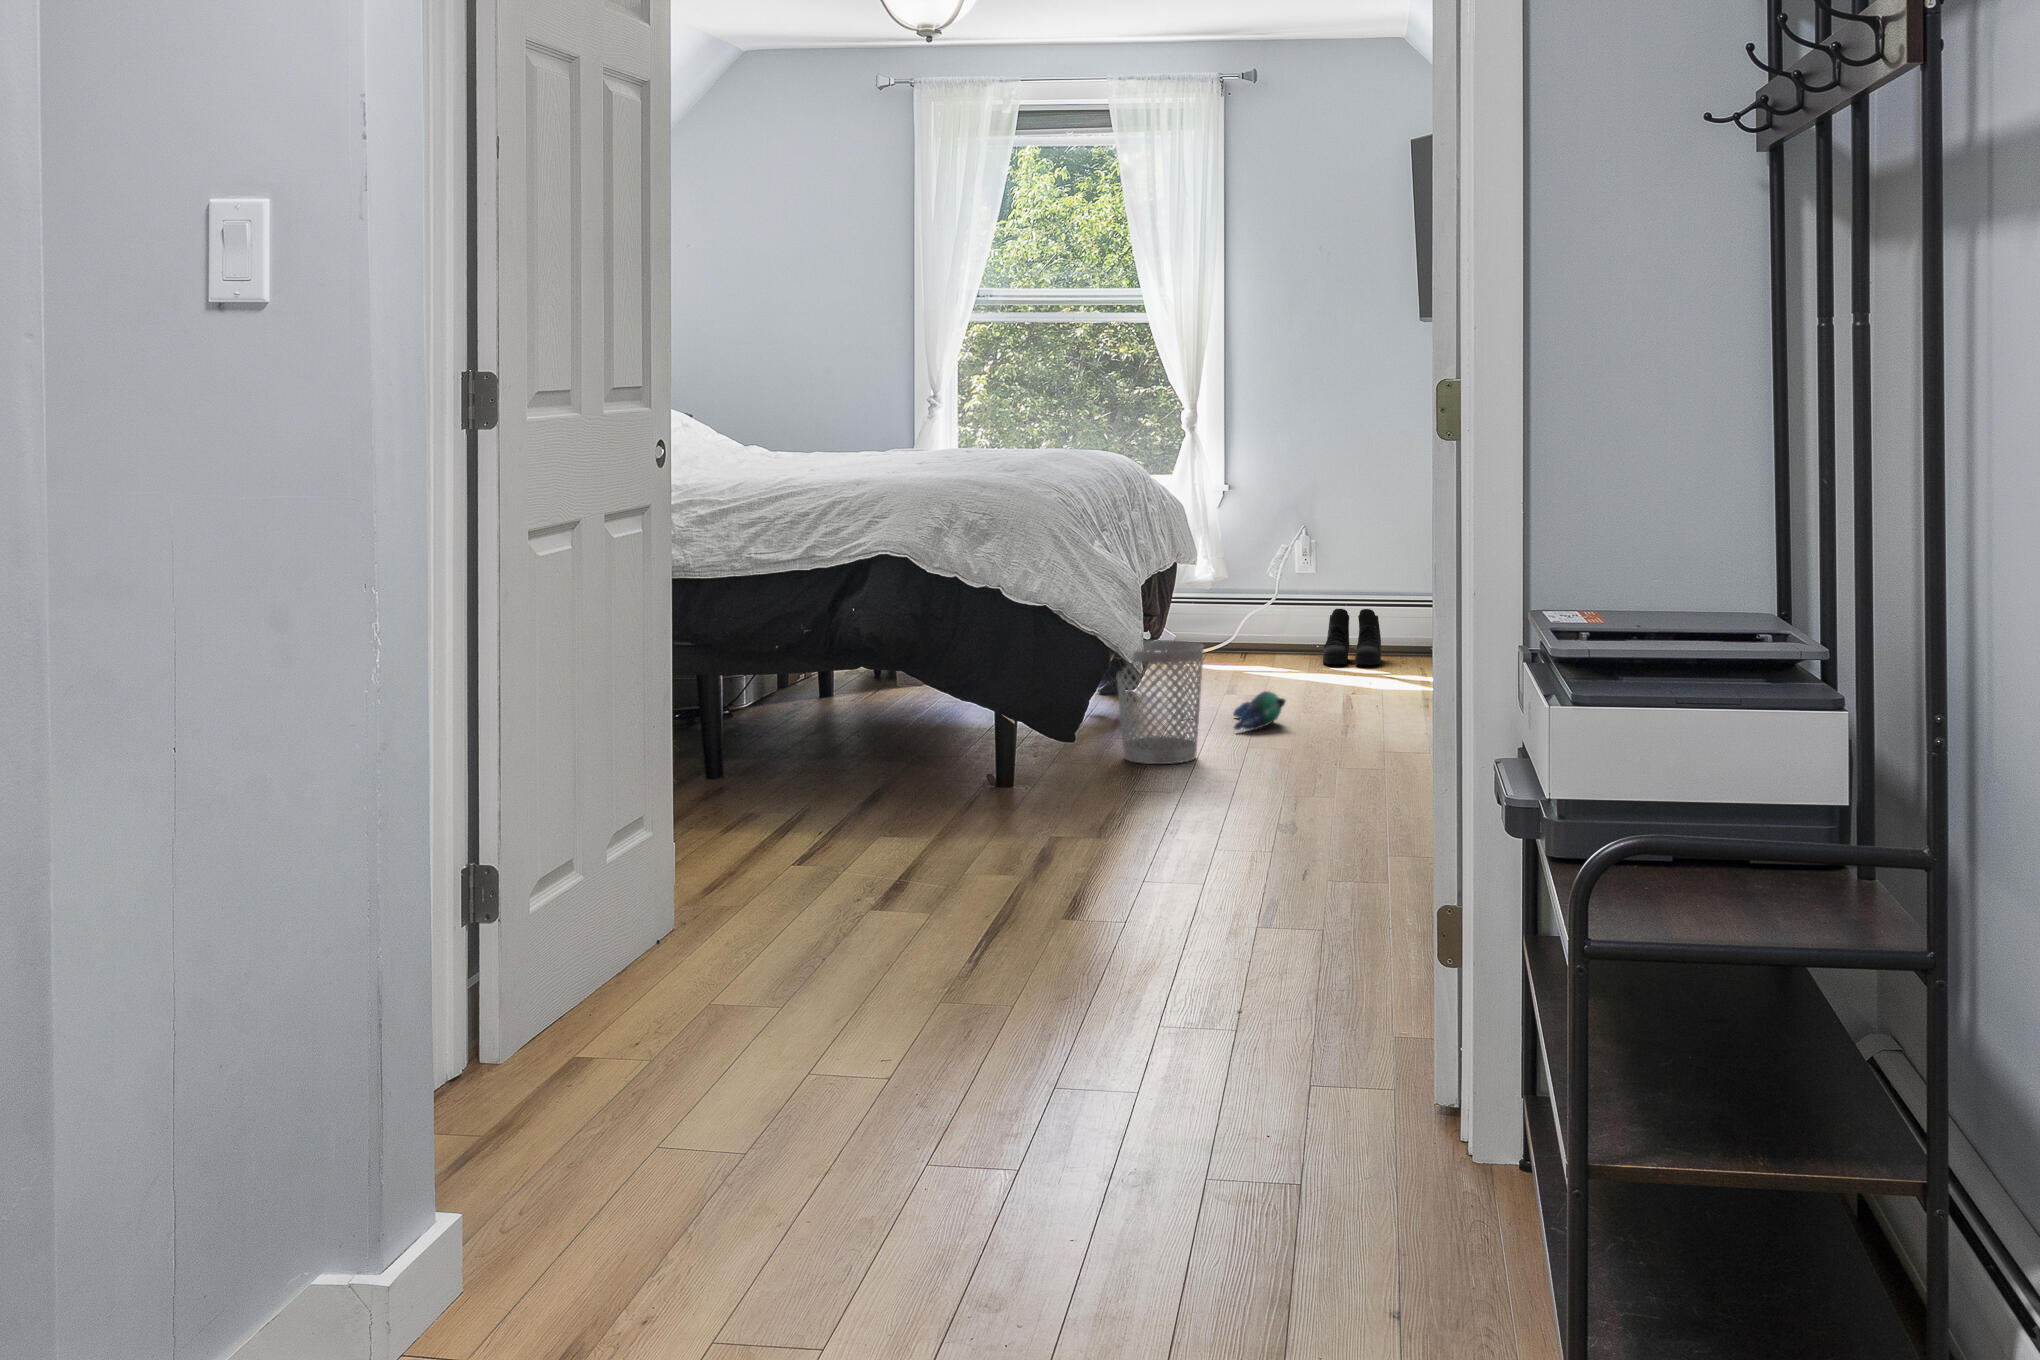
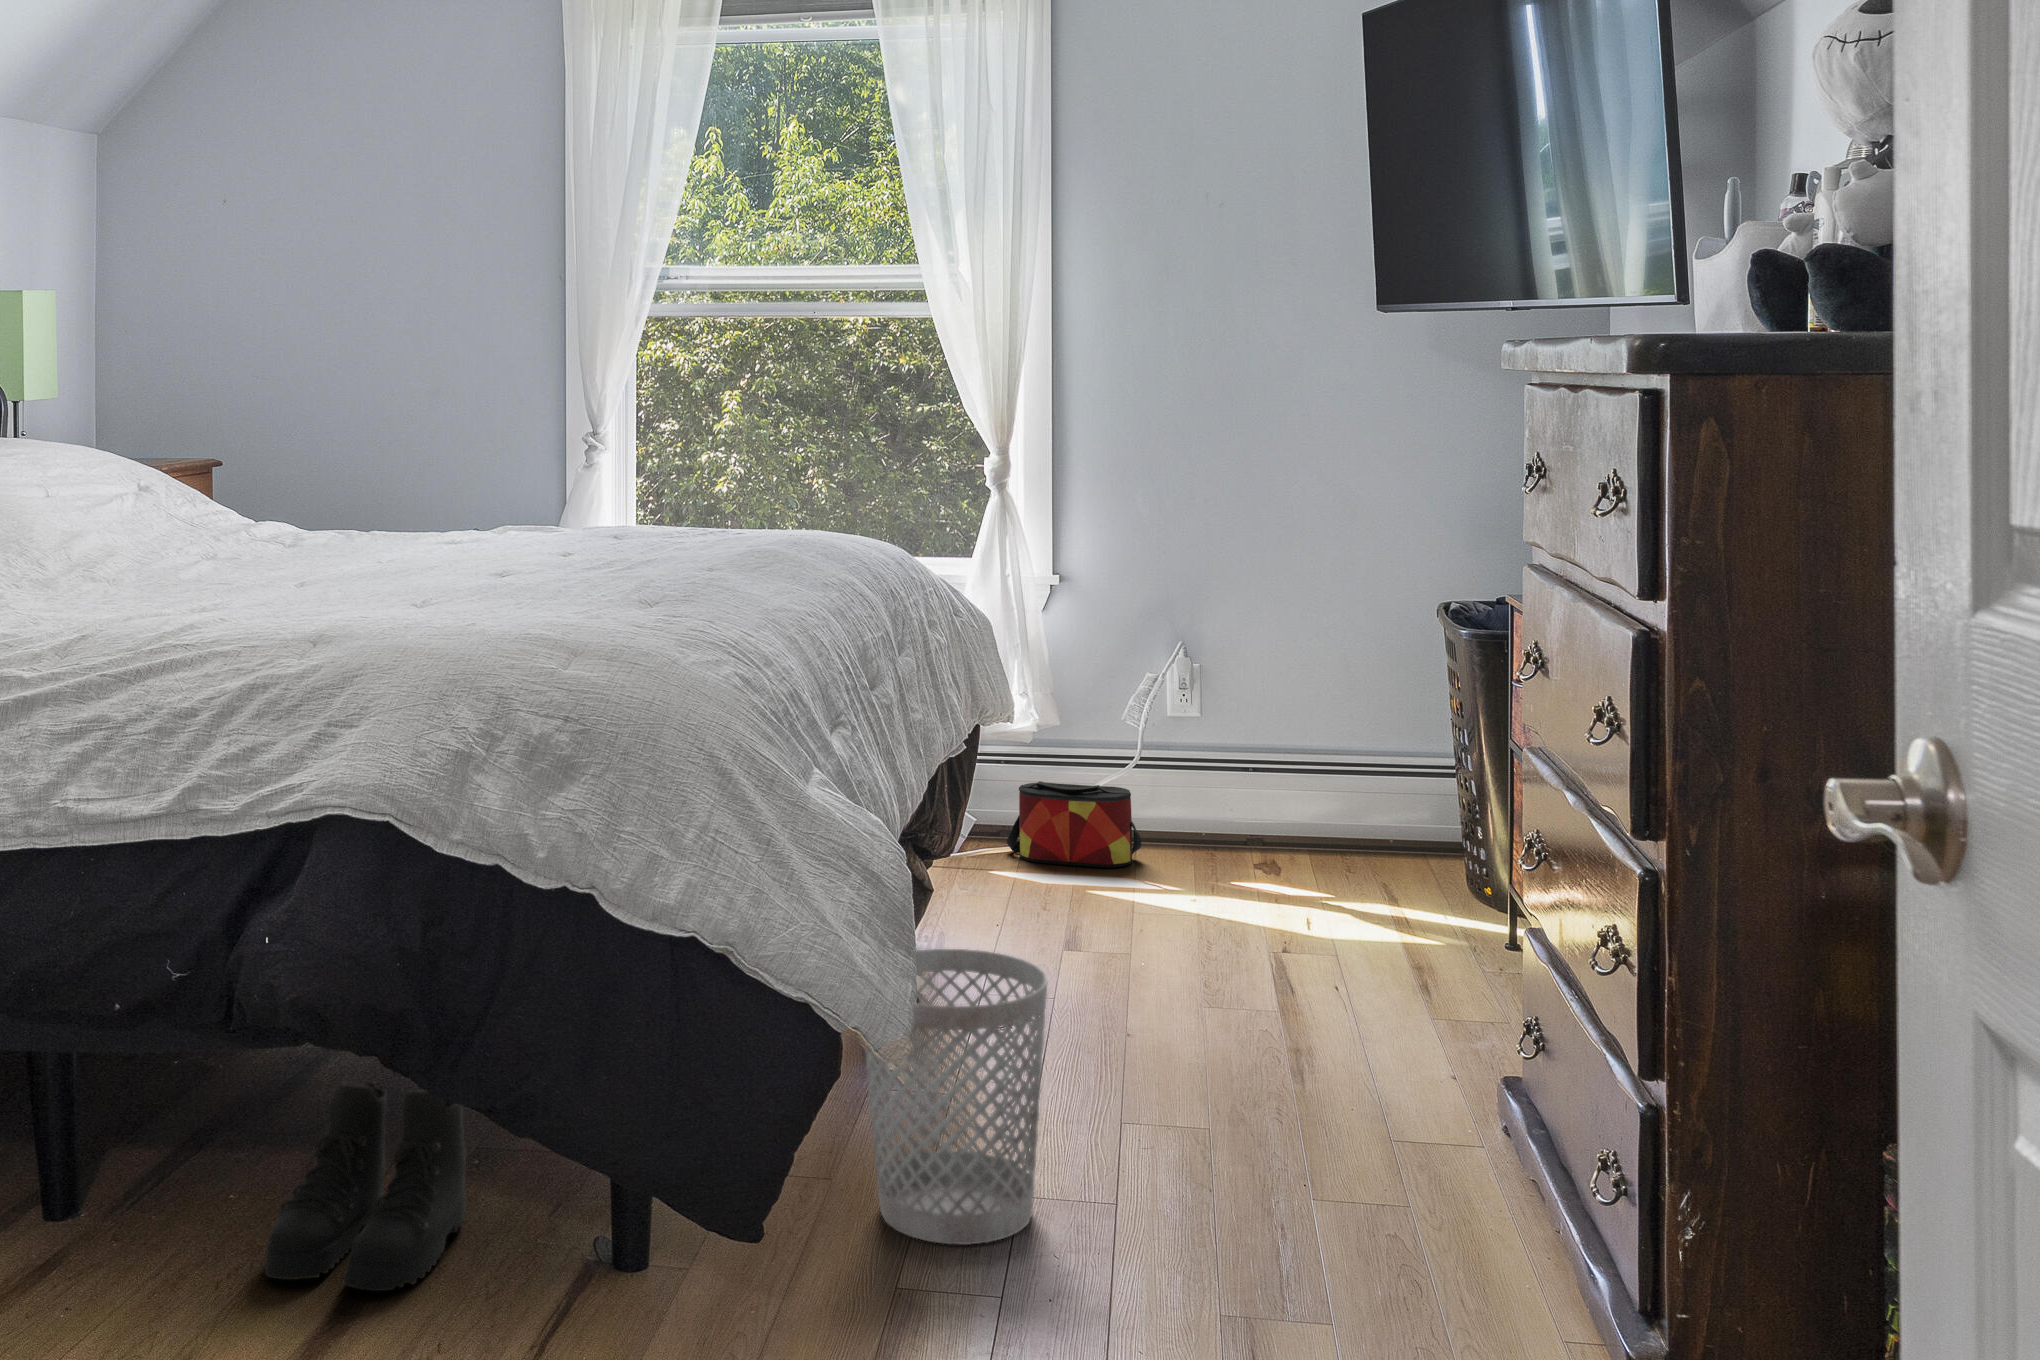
boots: present [1323,609,1381,665] -> present [265,1082,466,1291]
bag: none [1195,613,1277,662] -> present [1006,781,1141,868]
plush toy: present [1233,691,1286,730] -> none [1090,1006,1198,1101]

